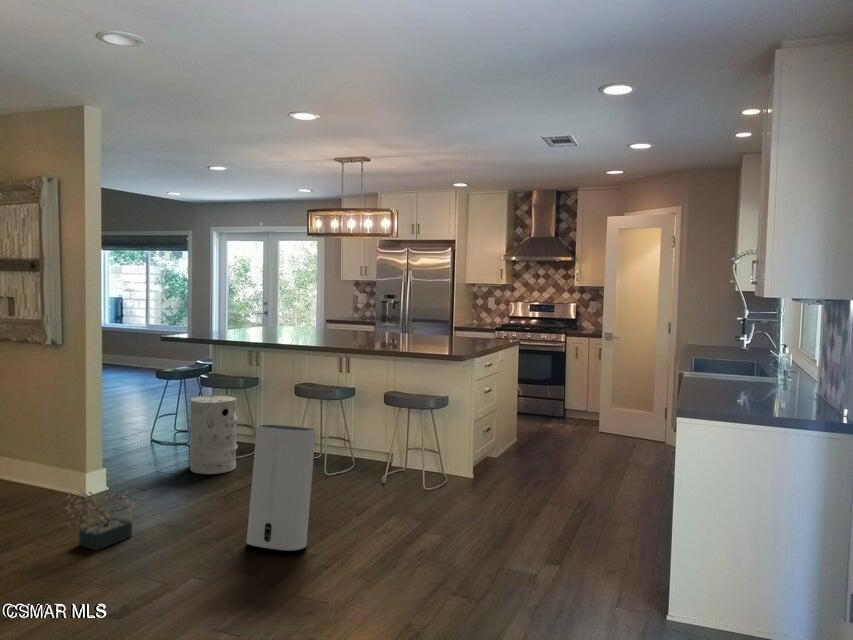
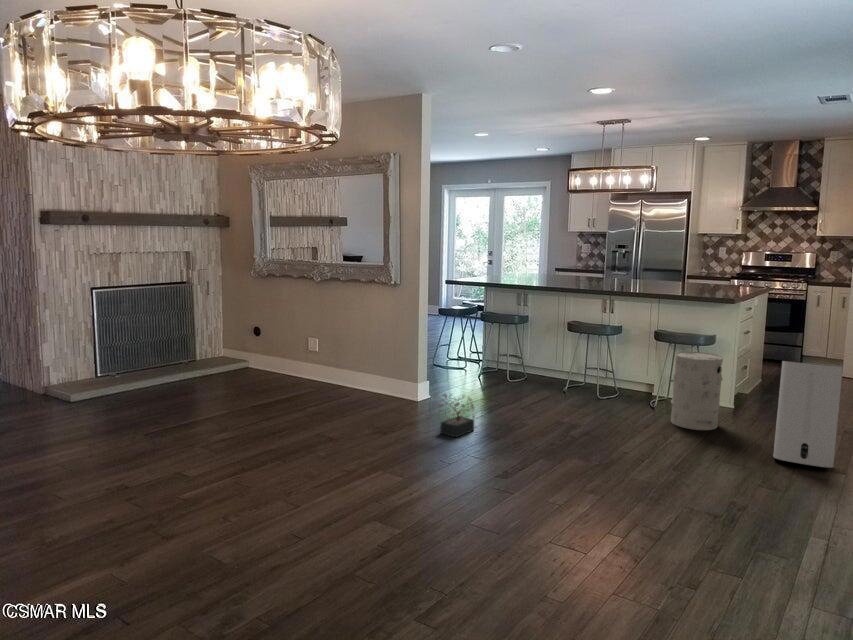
trash can: present [189,395,238,474] -> present [671,352,723,430]
air purifier: present [247,425,316,550] -> present [773,361,843,468]

